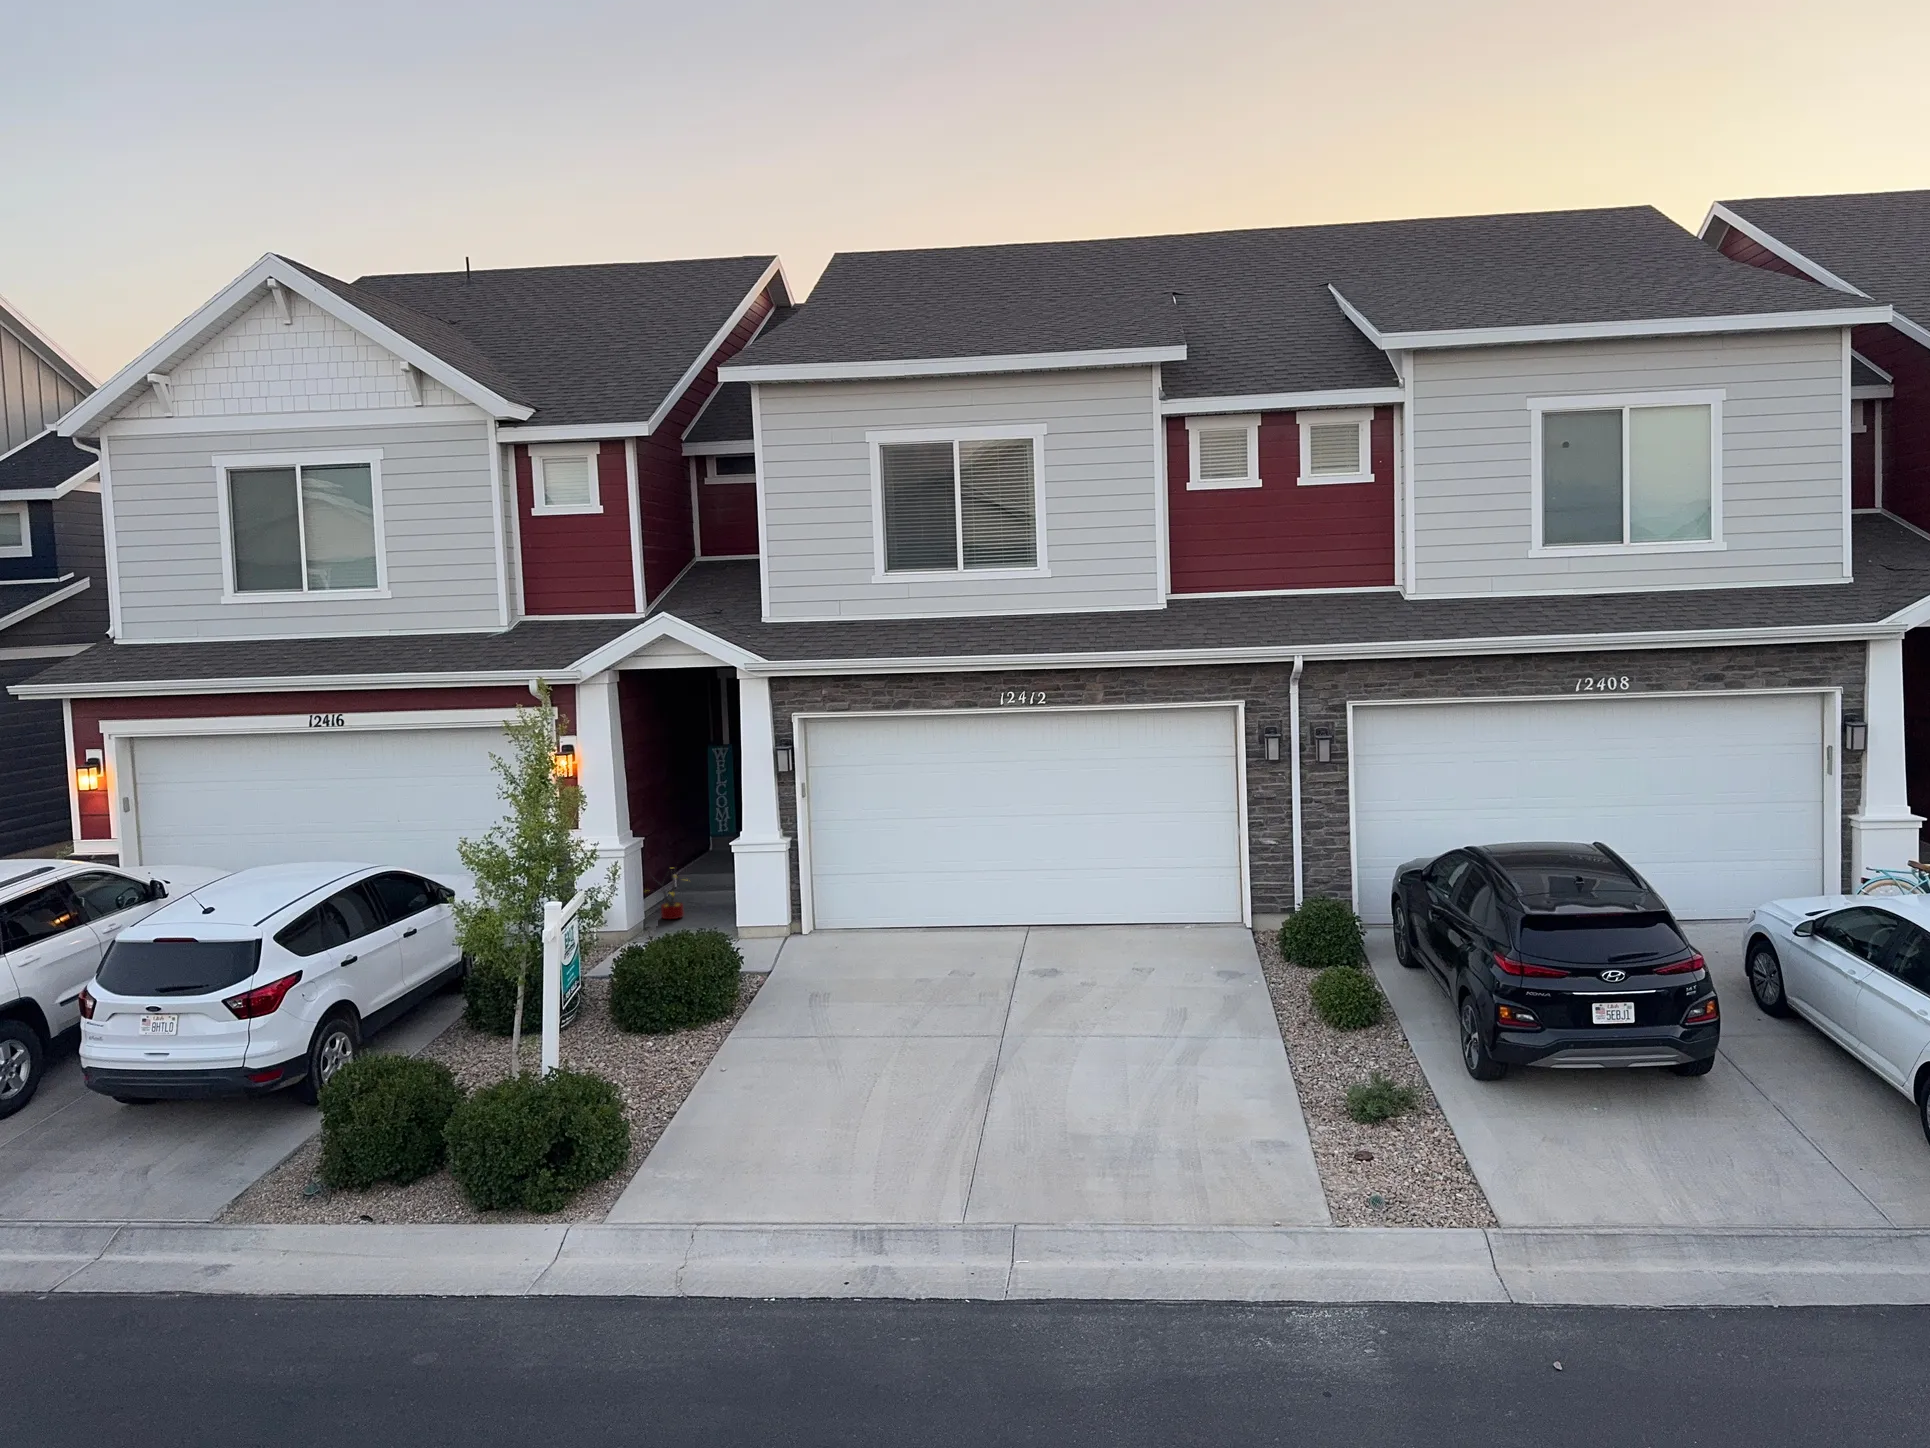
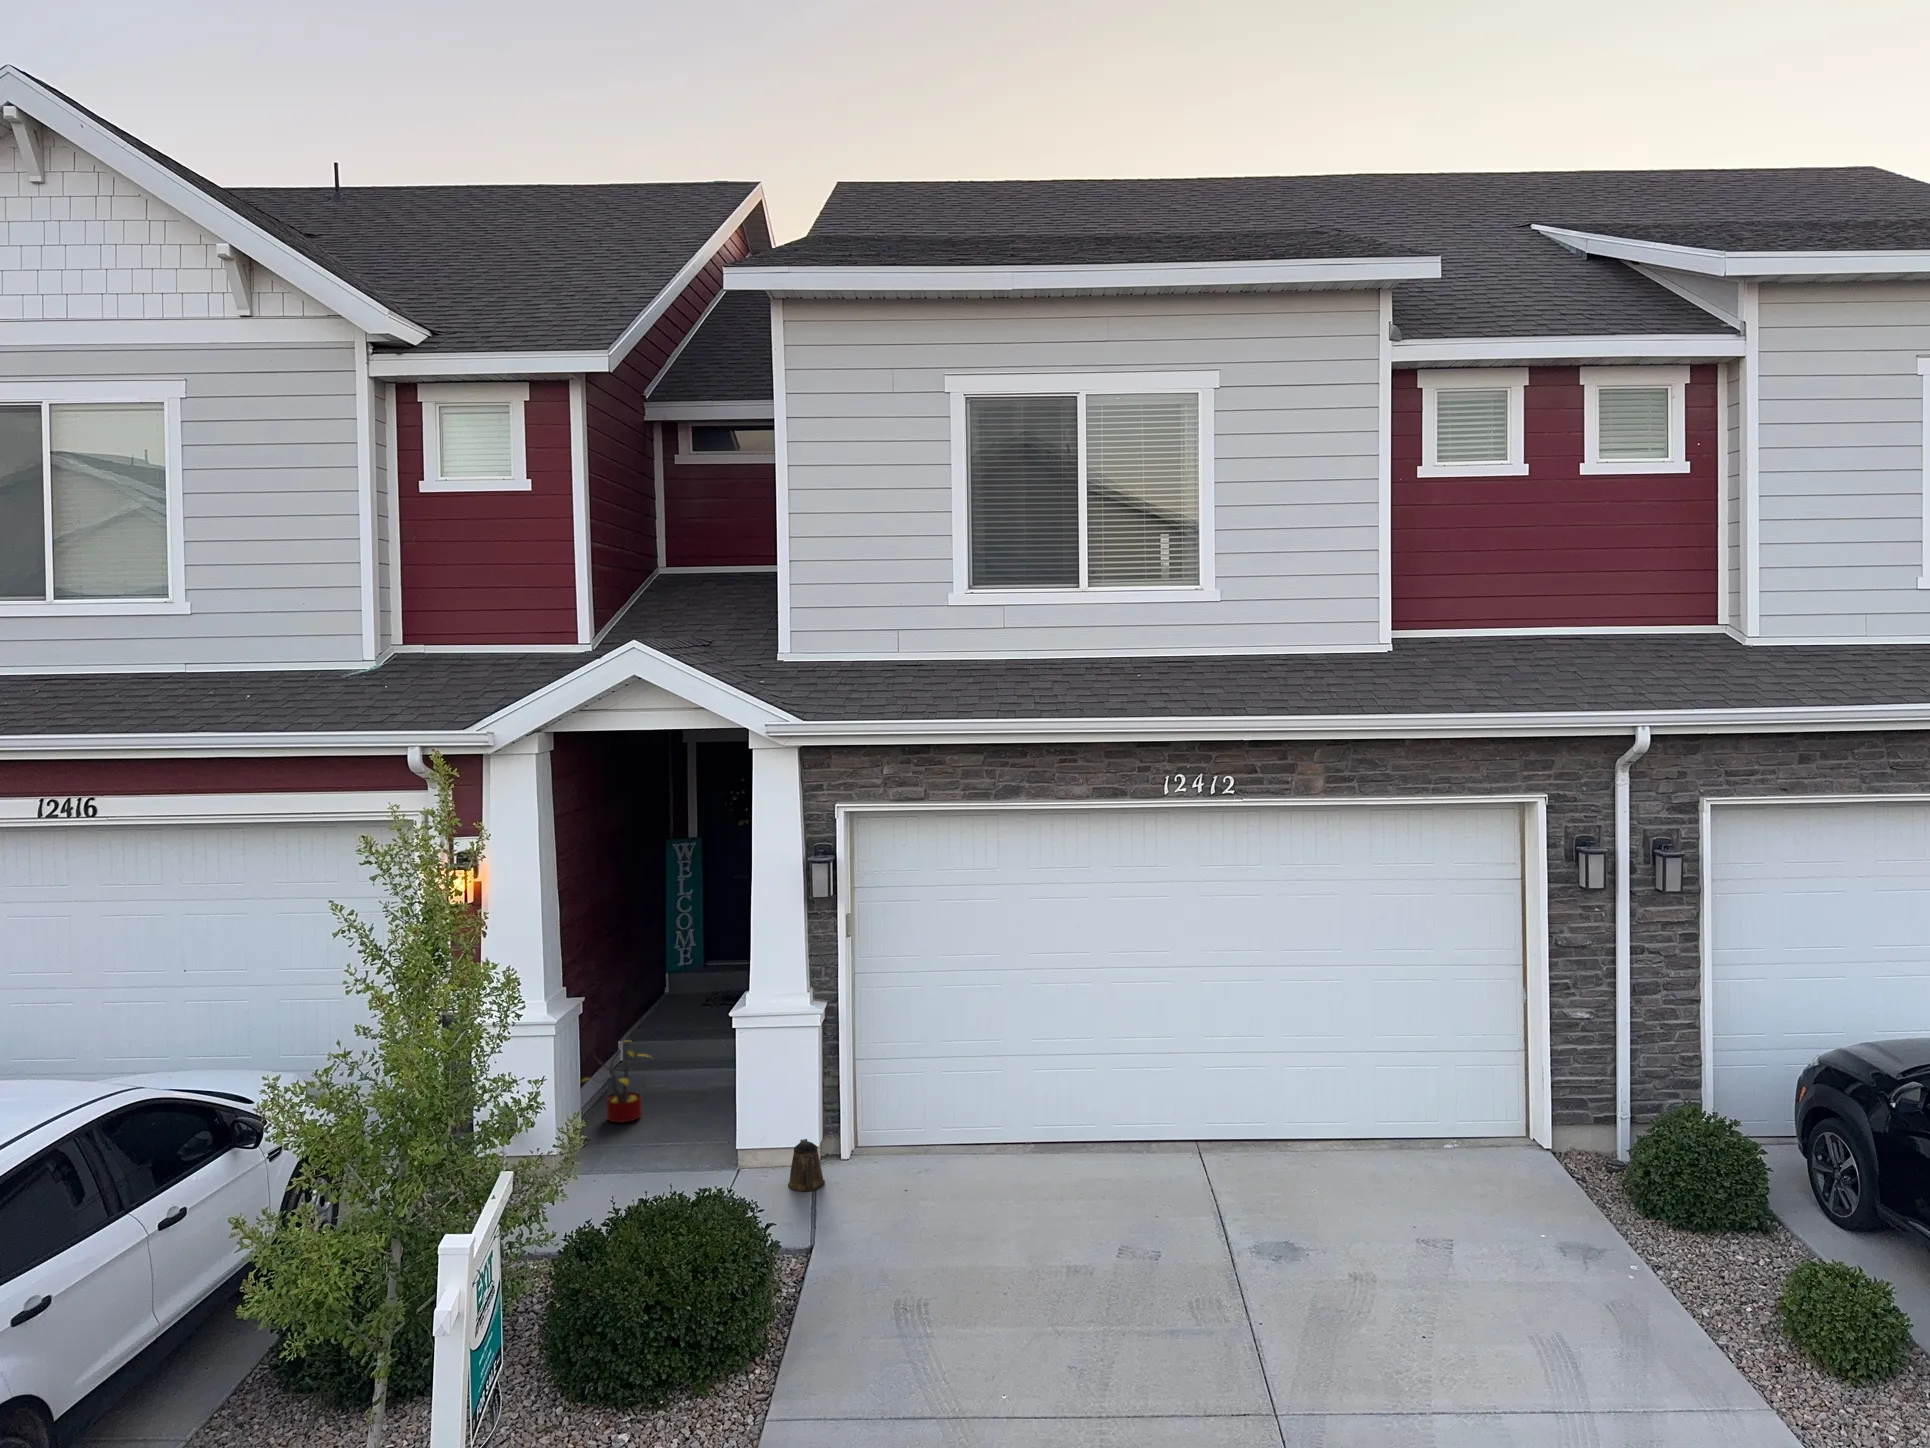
watering can: none [765,920,788,949] -> present [788,1139,825,1191]

